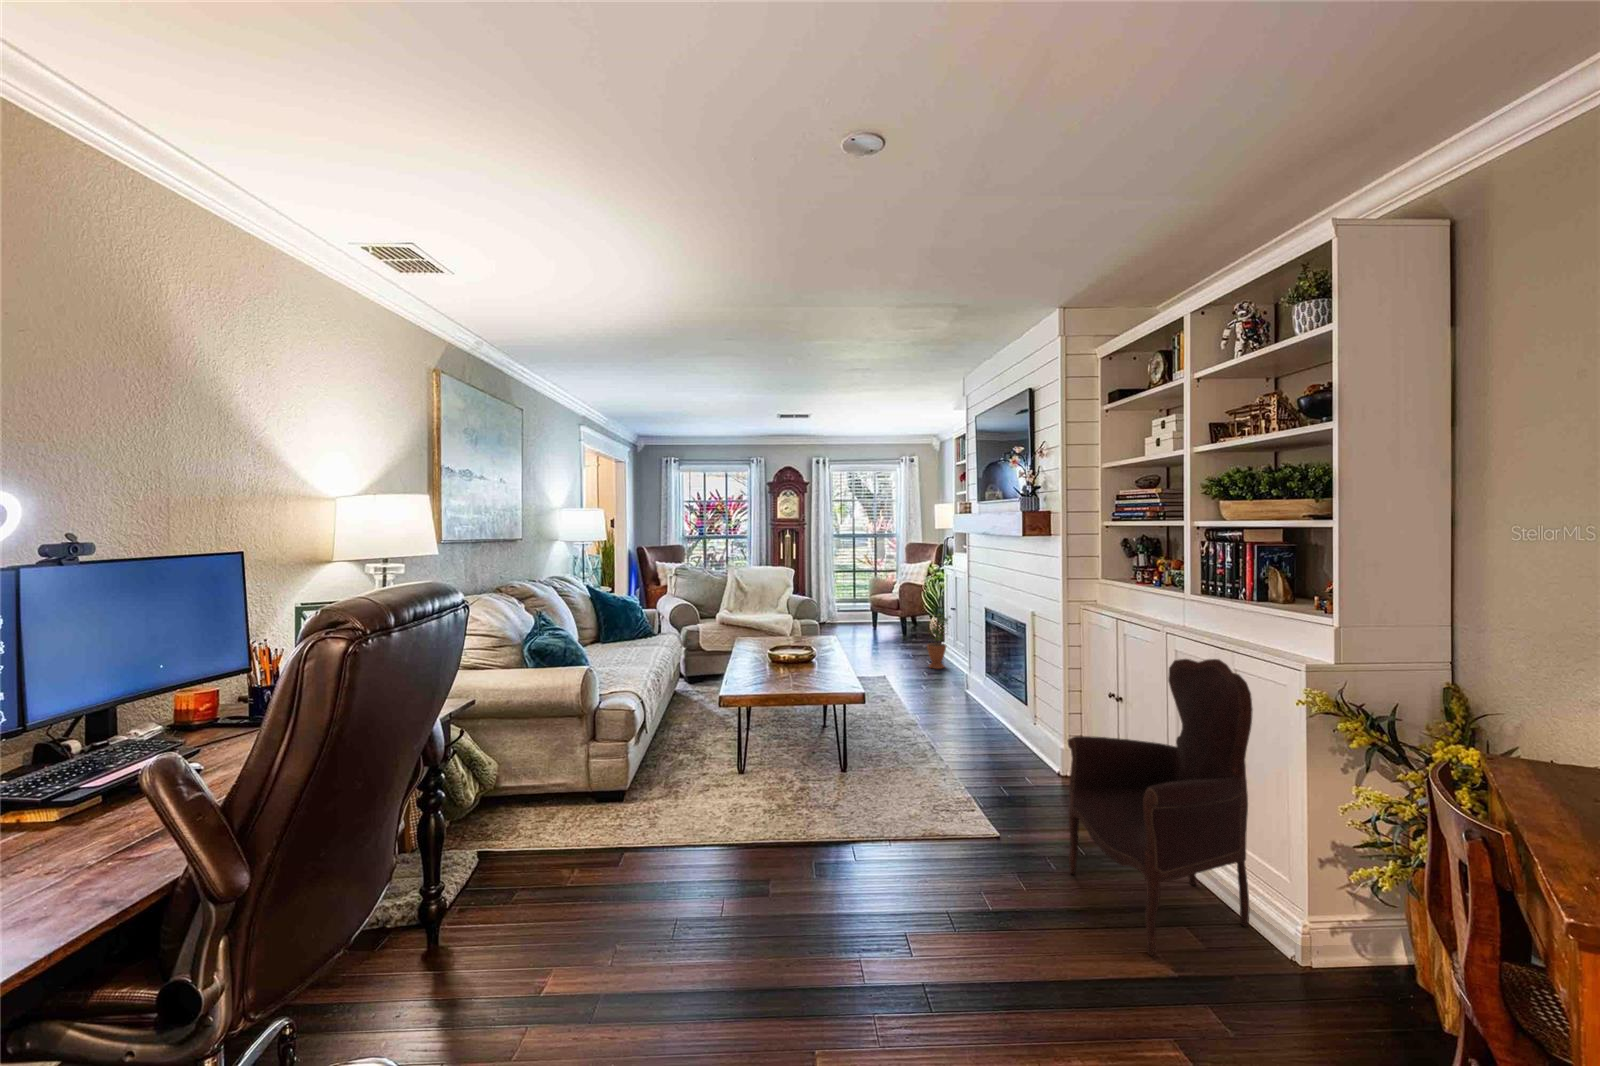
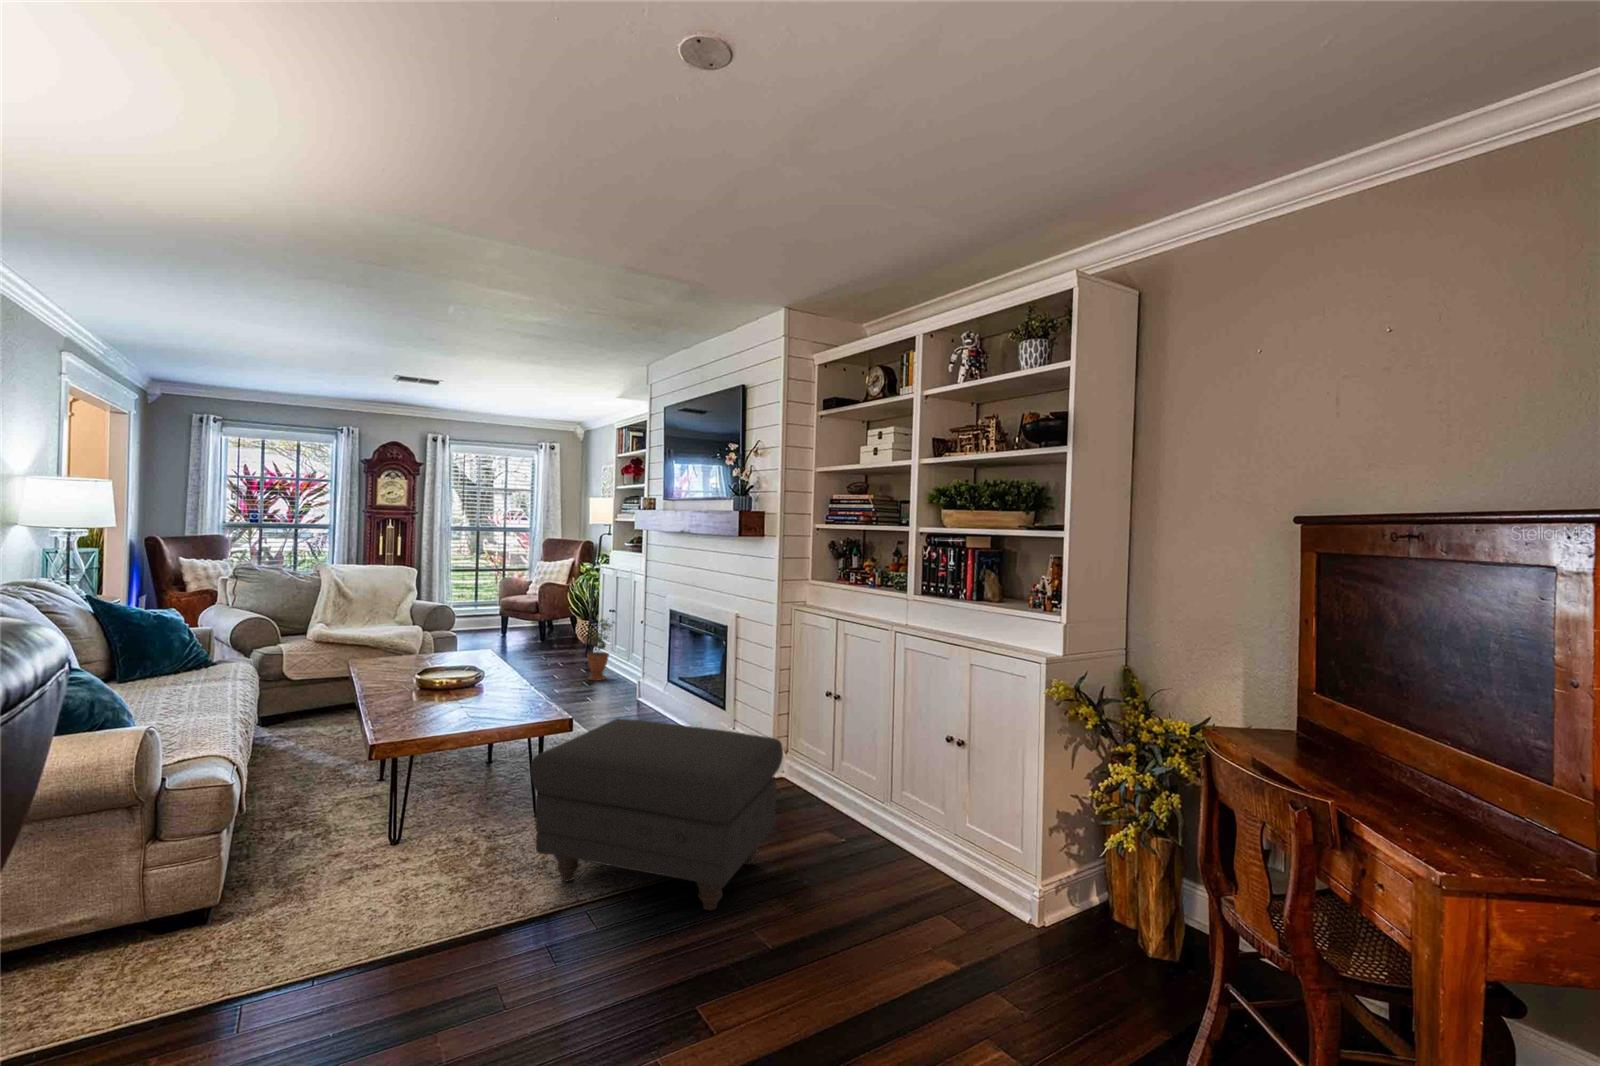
armchair: present [1068,659,1253,956] -> none [824,657,999,954]
ottoman: none [816,695,1036,868] -> present [531,719,783,910]

